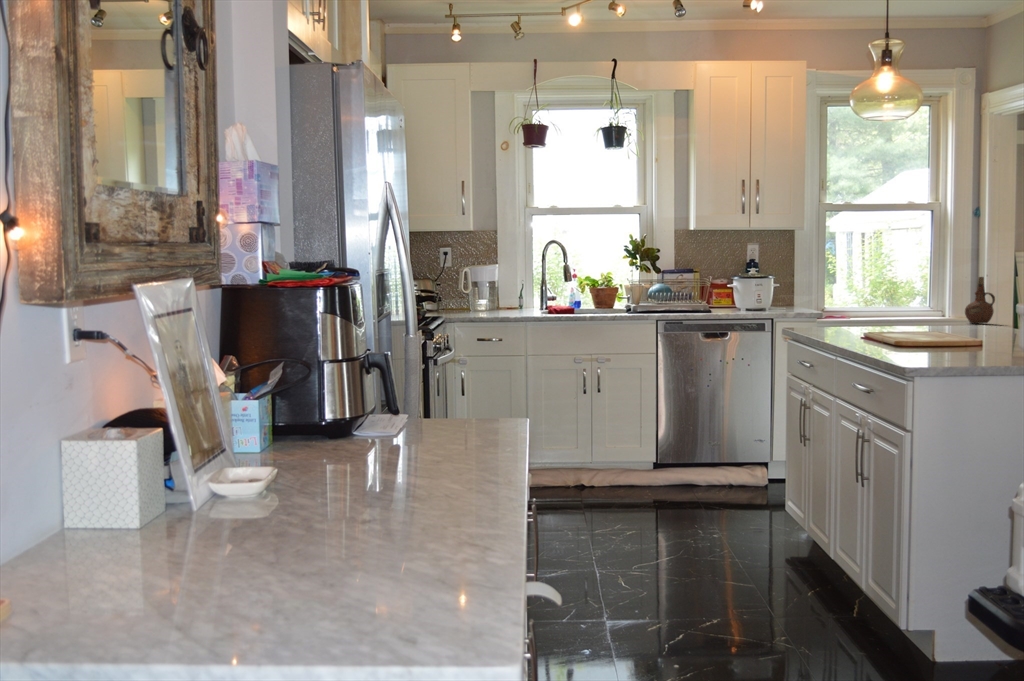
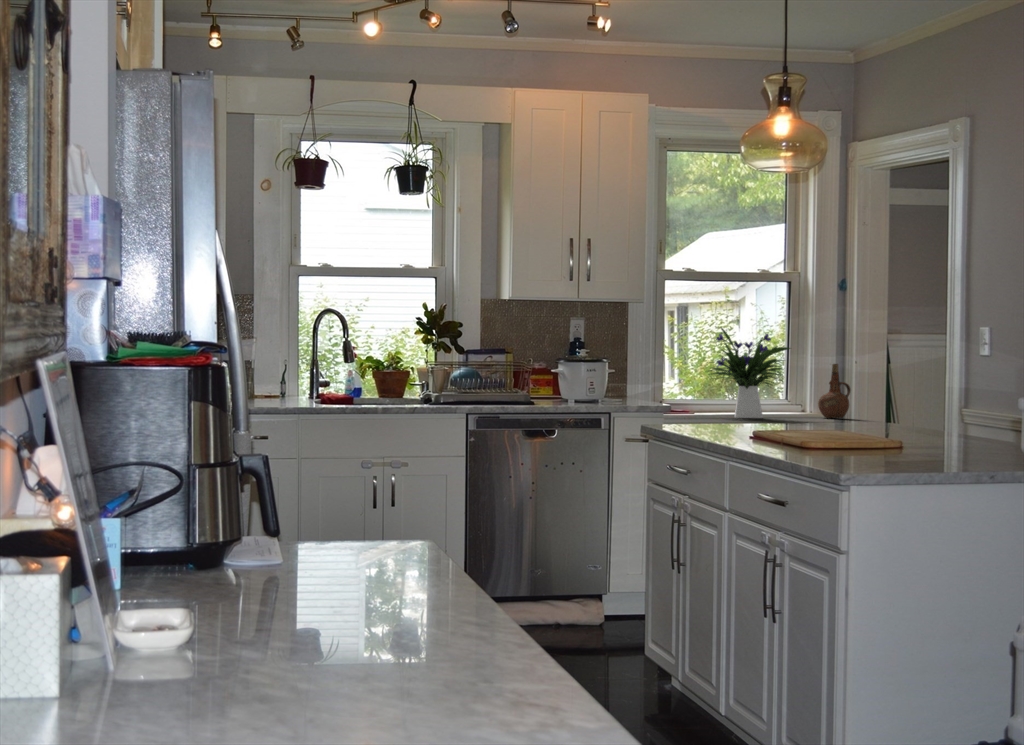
flower arrangement: none [859,247,937,324] -> present [710,328,790,418]

